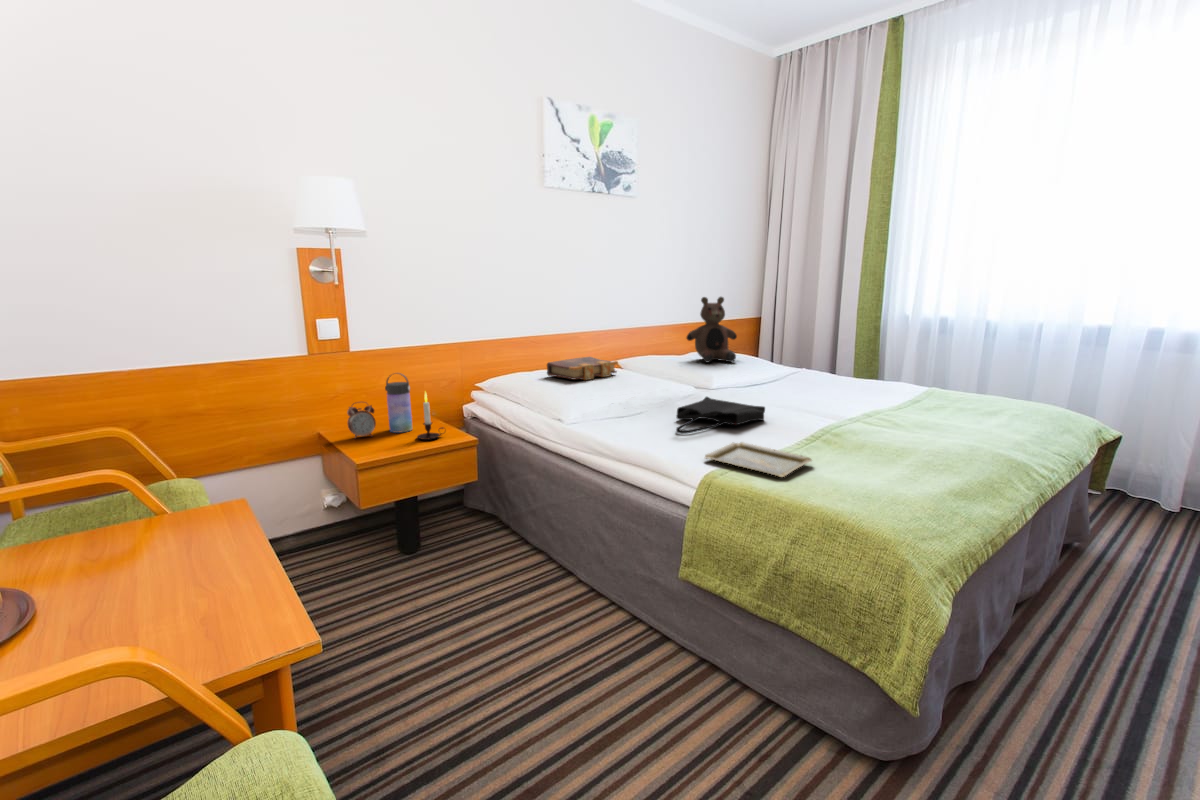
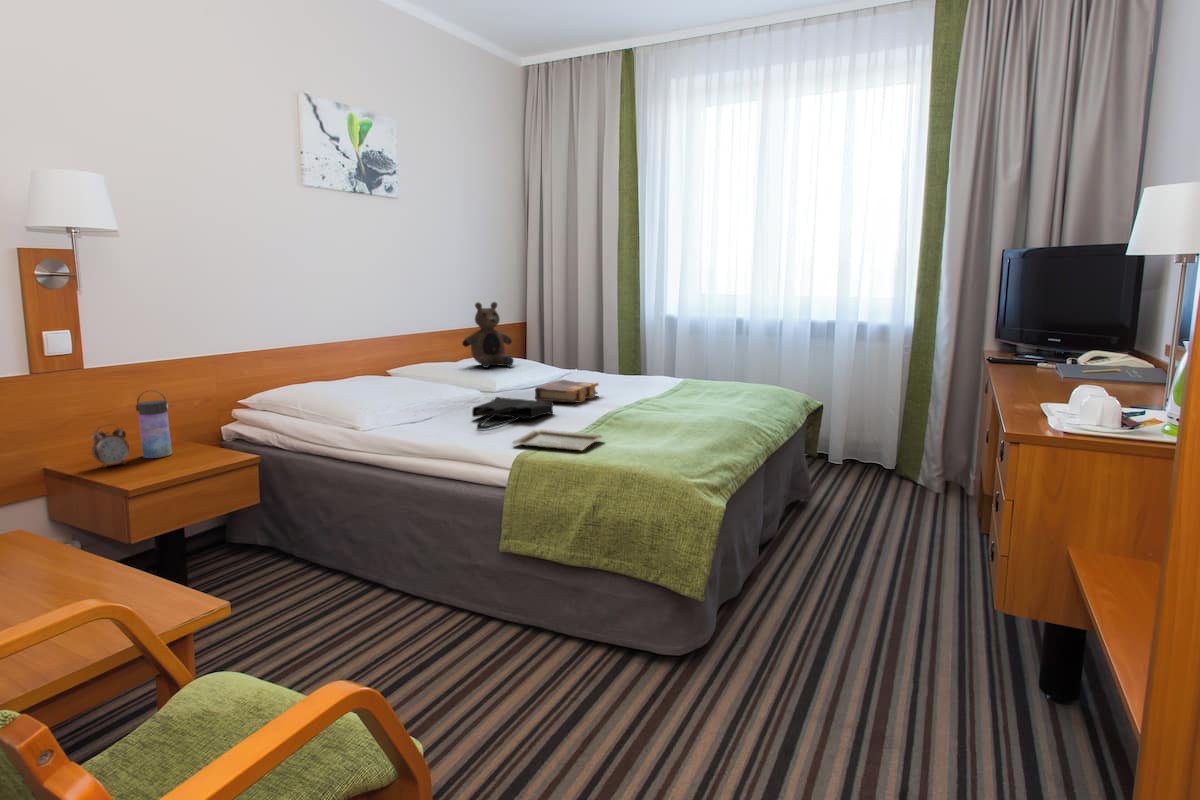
book: present [547,357,618,380] -> present [535,380,598,402]
candle: present [417,392,443,440] -> none [185,407,220,461]

